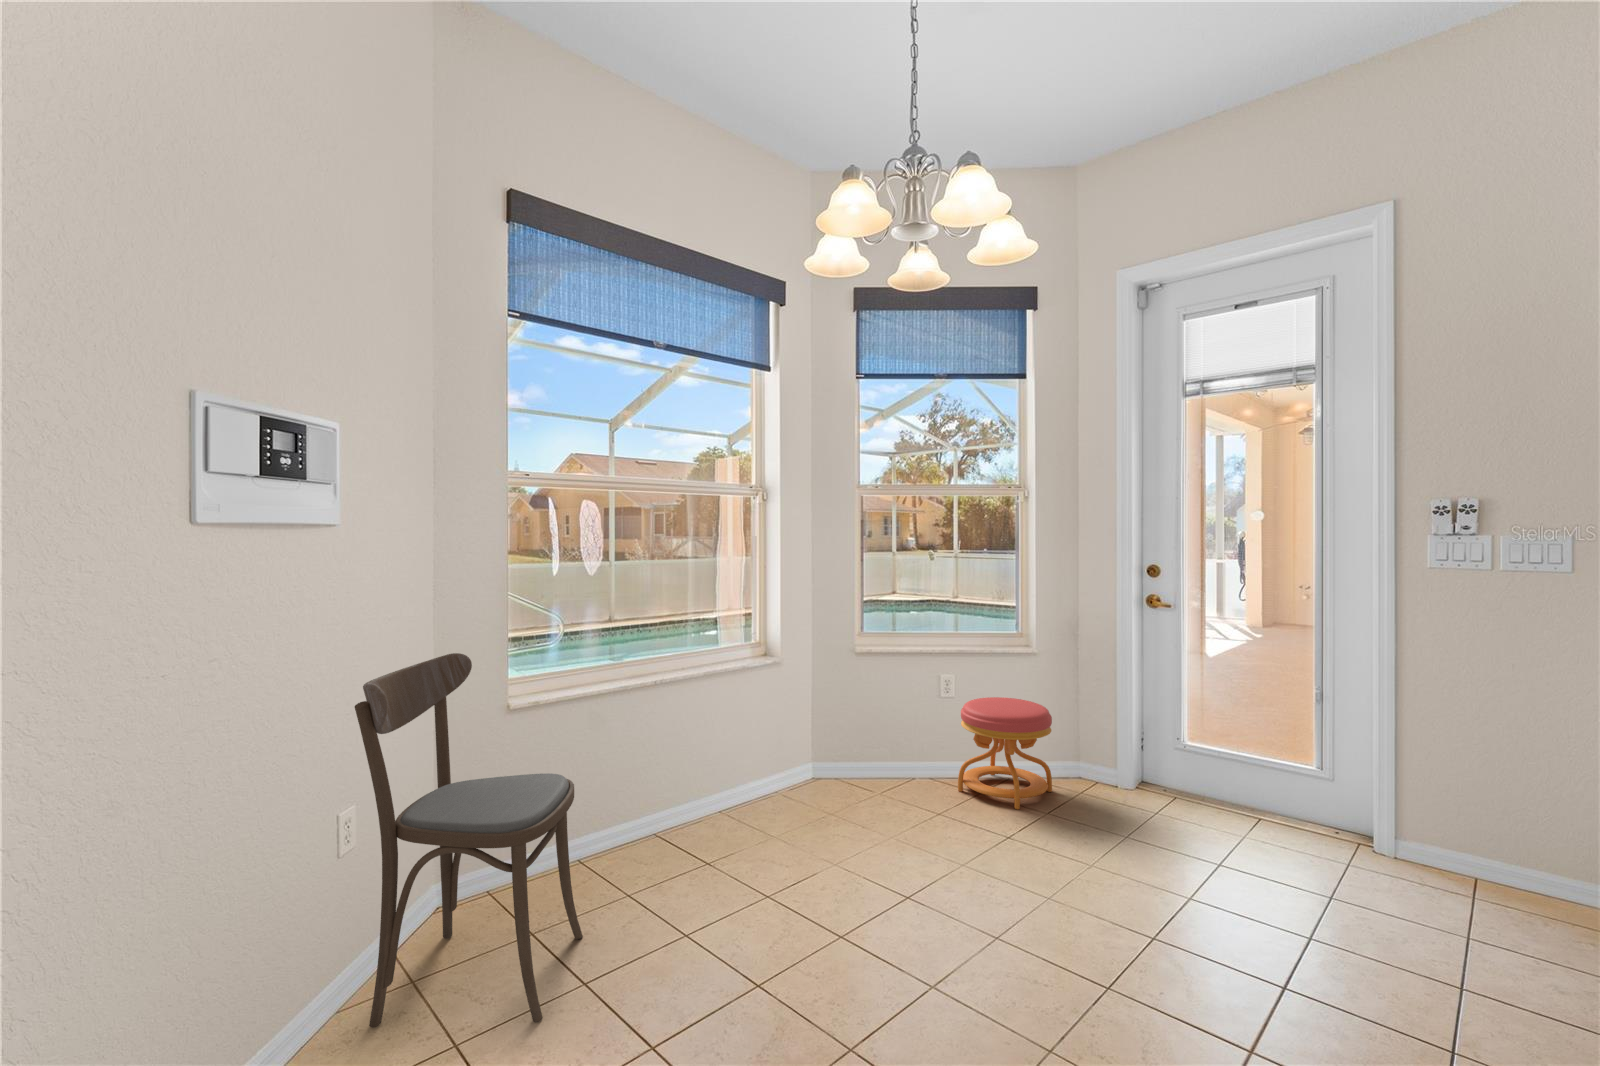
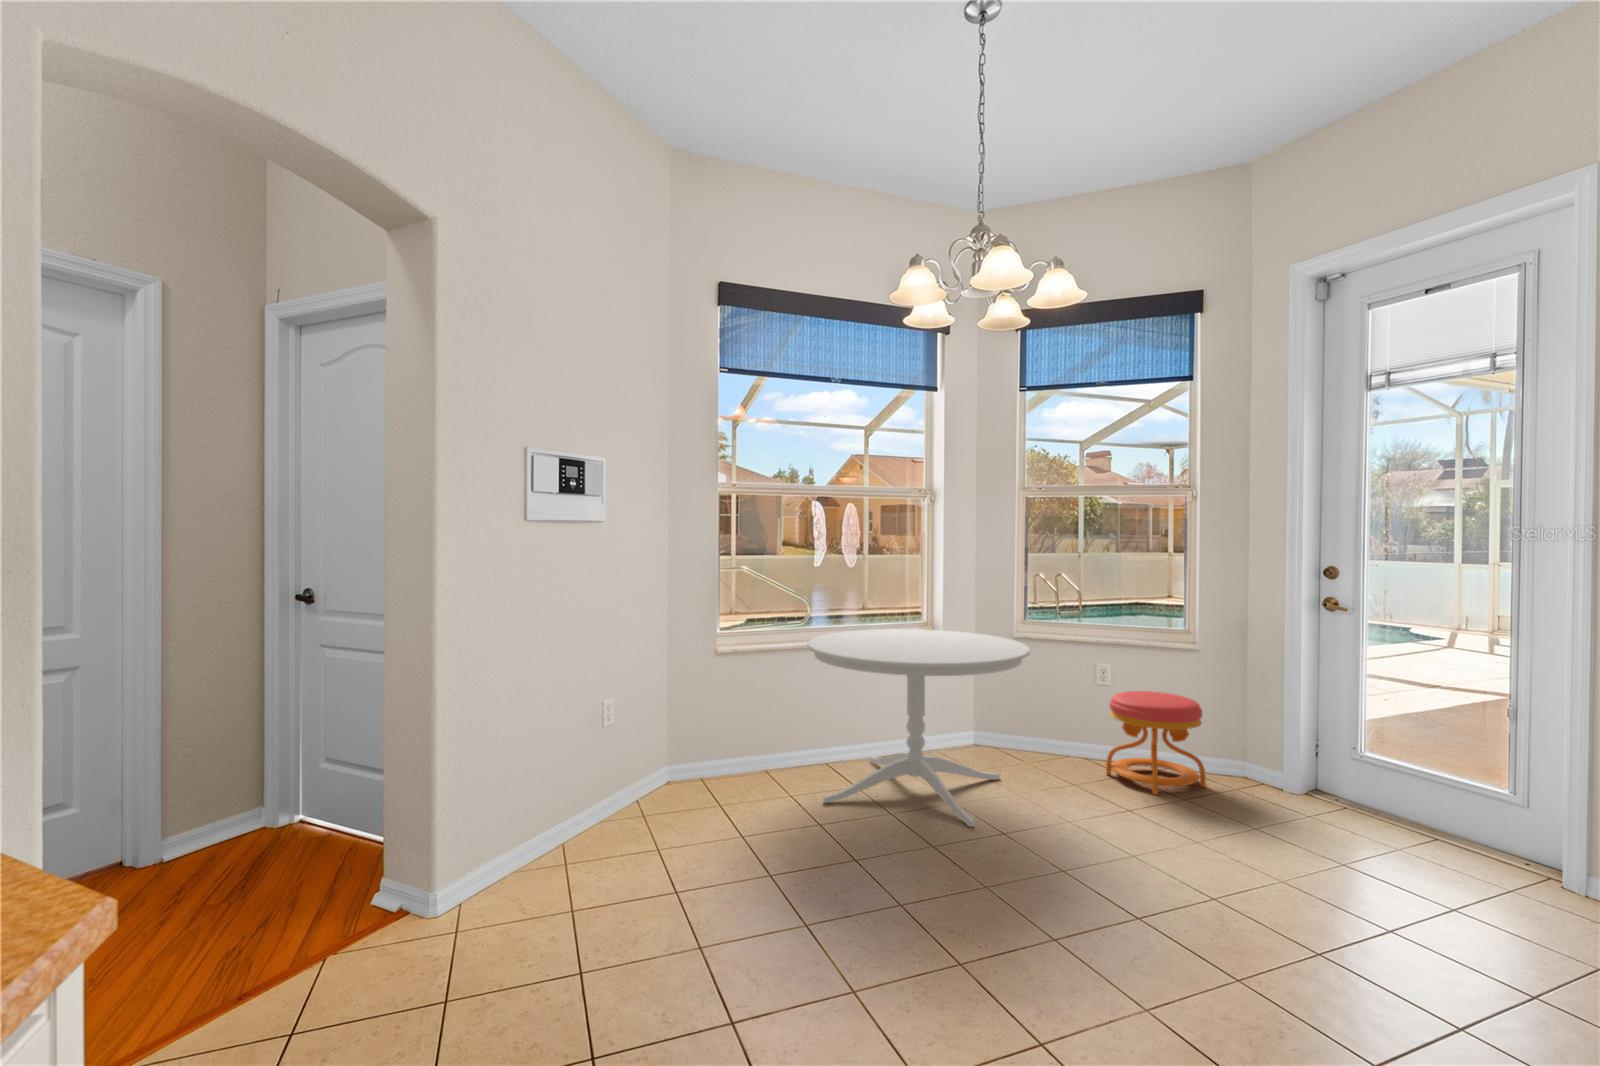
dining table: none [645,649,916,896] -> present [807,629,1030,827]
dining chair: present [355,653,583,1028] -> none [608,609,748,846]

